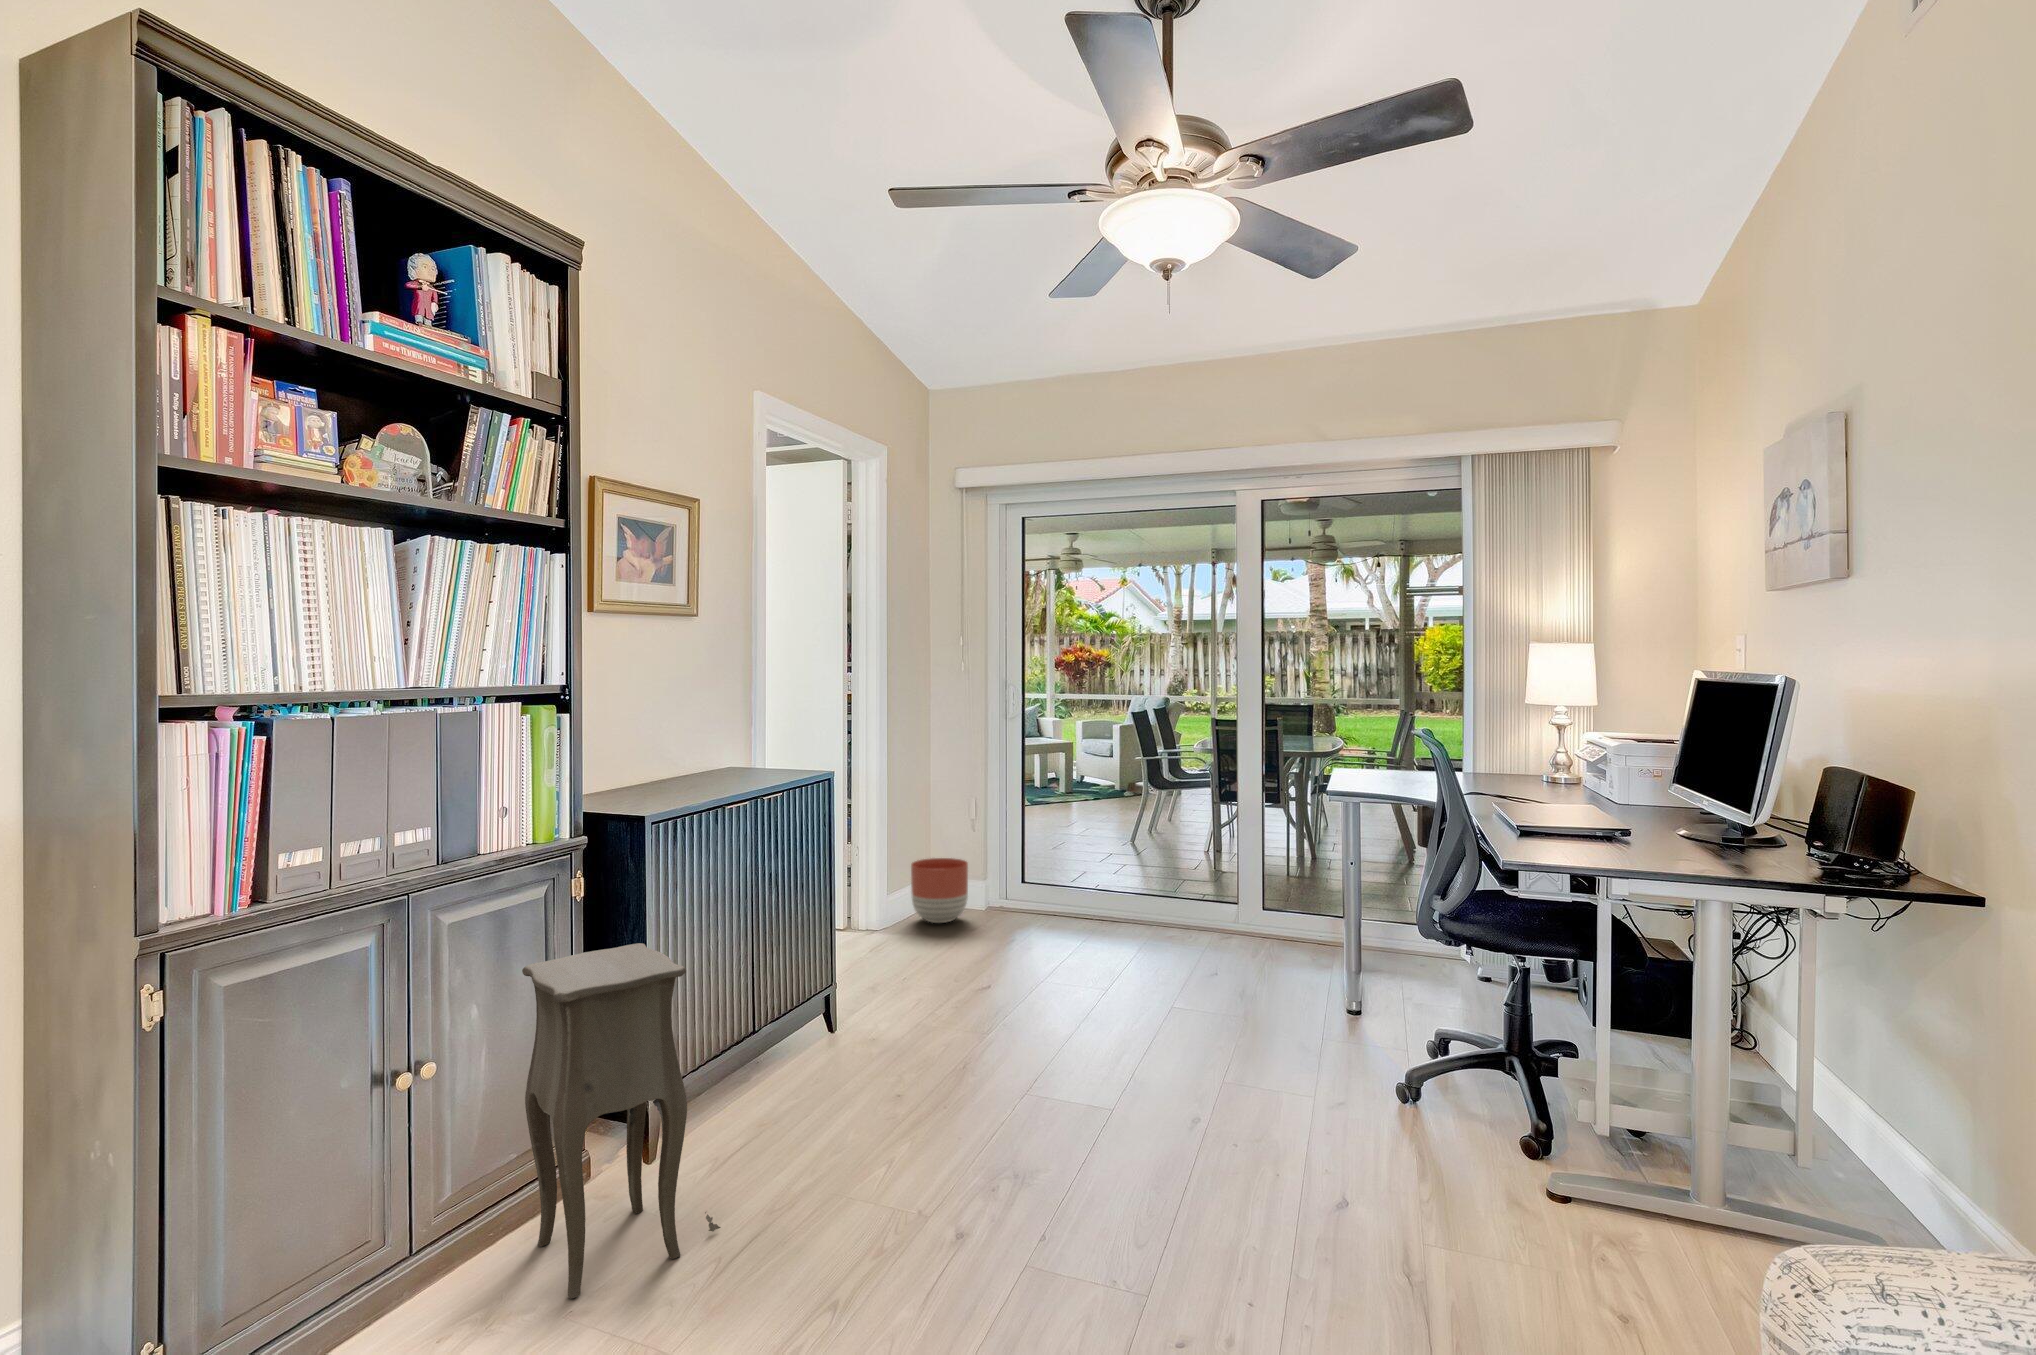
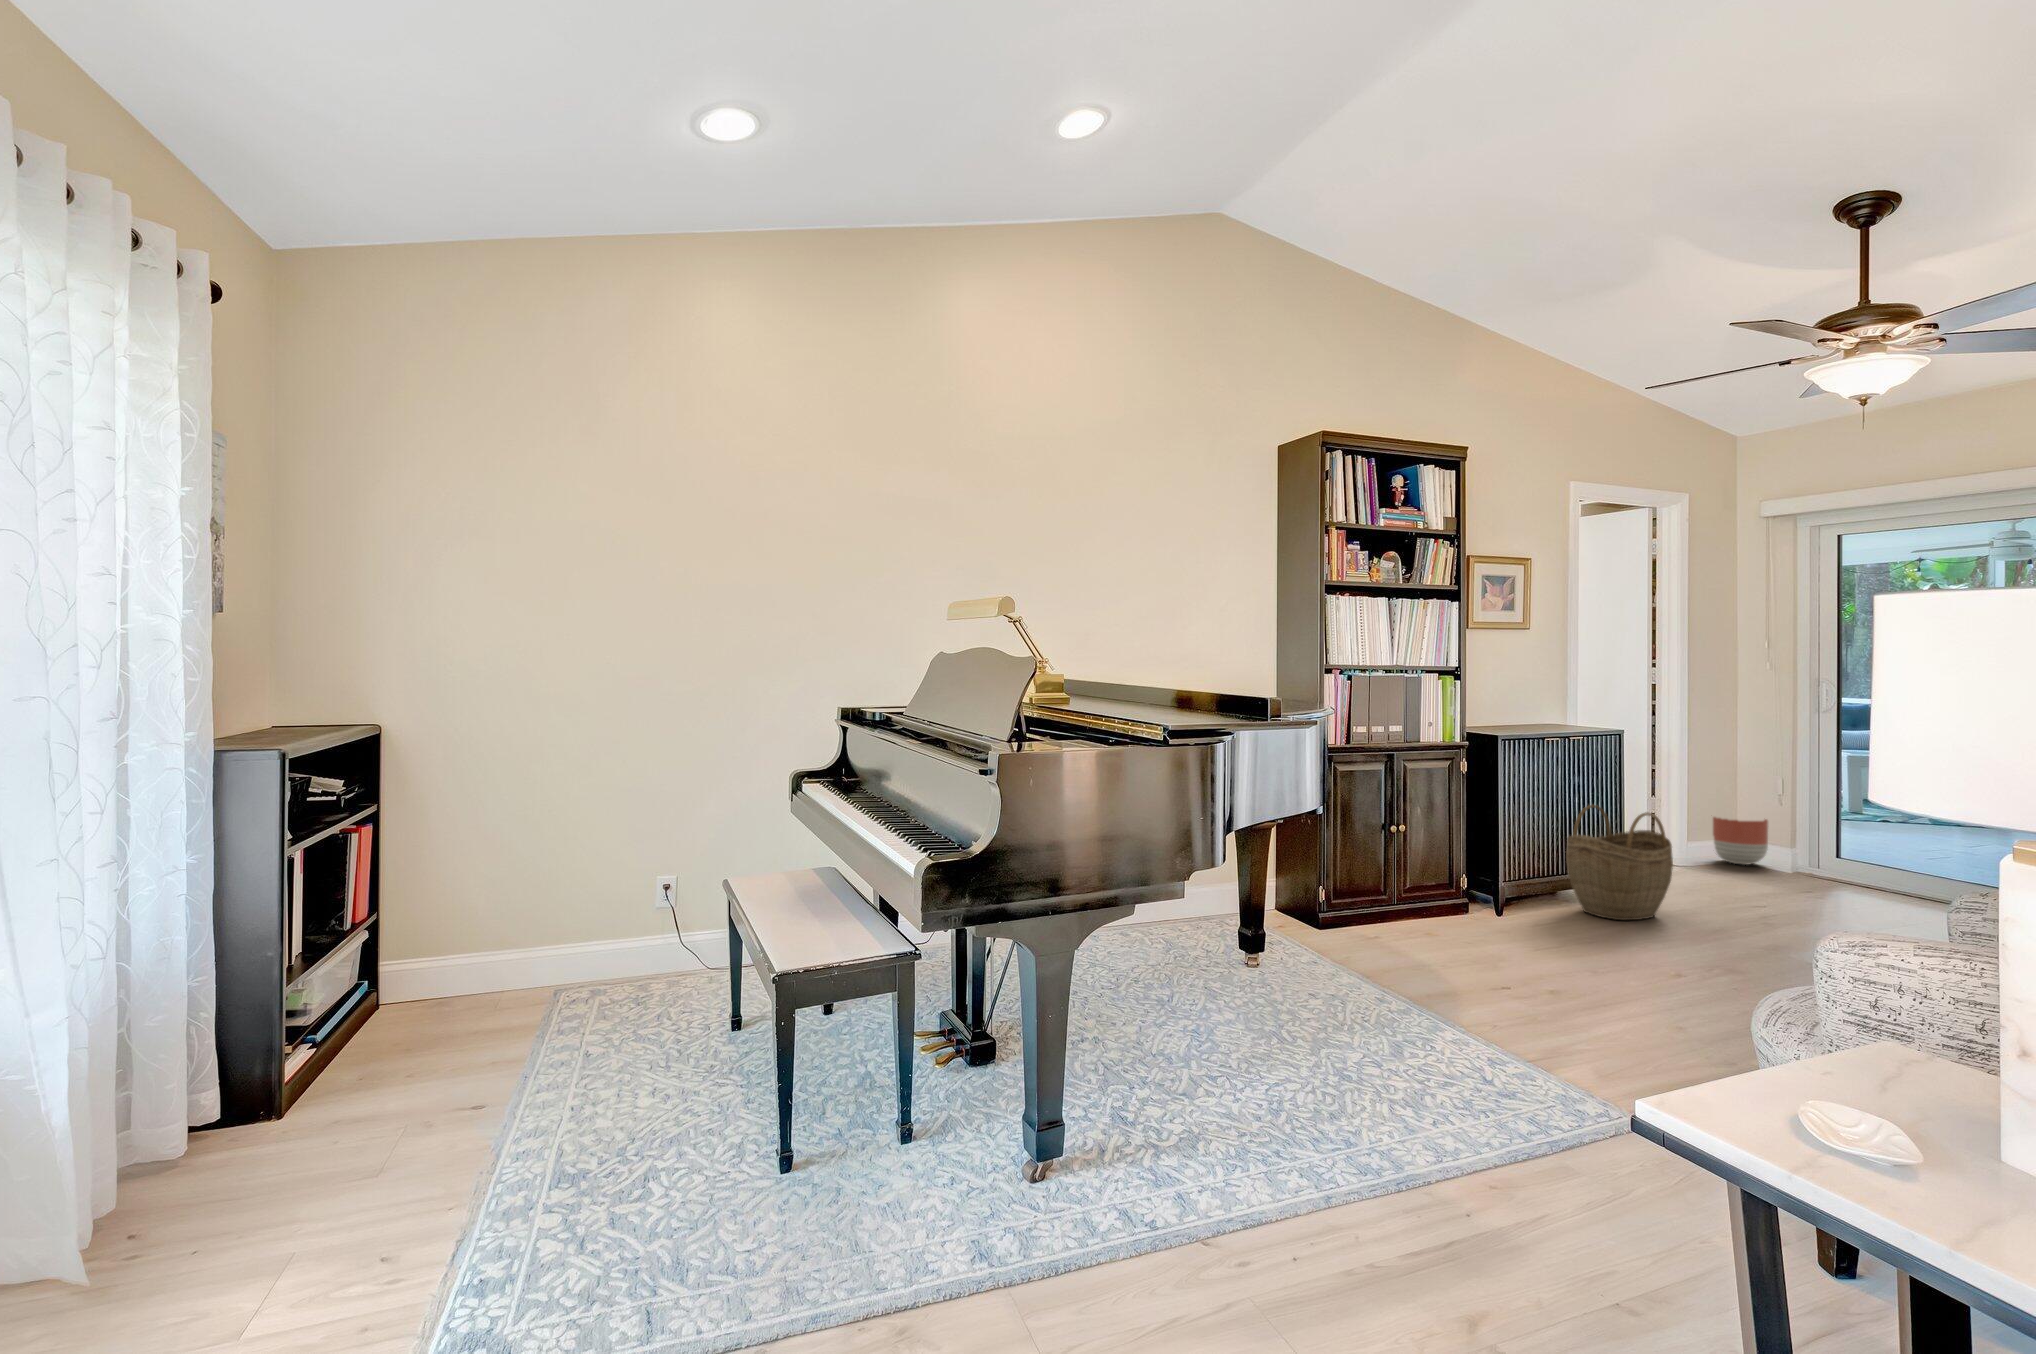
woven basket: none [759,912,906,1115] -> present [1566,805,1673,920]
side table: present [522,943,721,1299] -> none [1440,793,1538,938]

